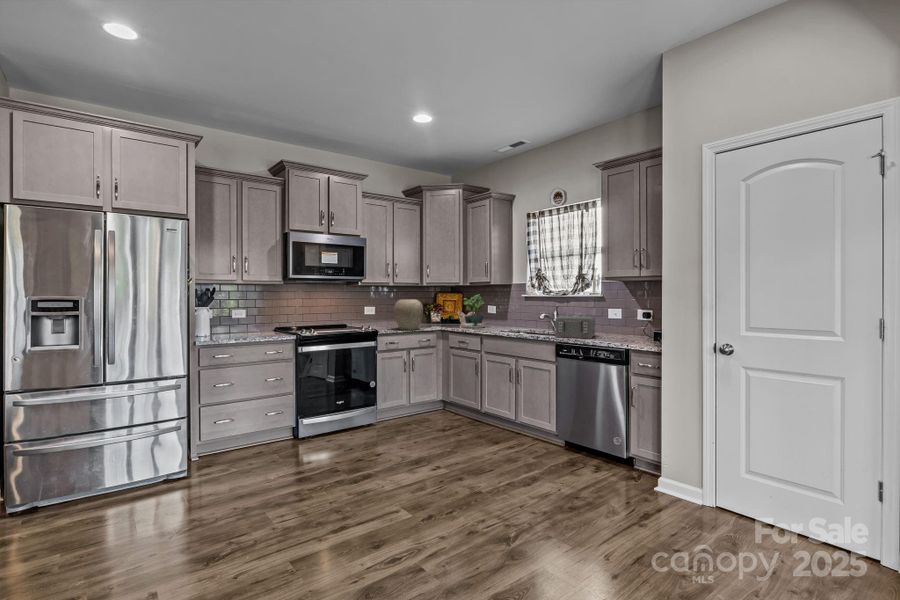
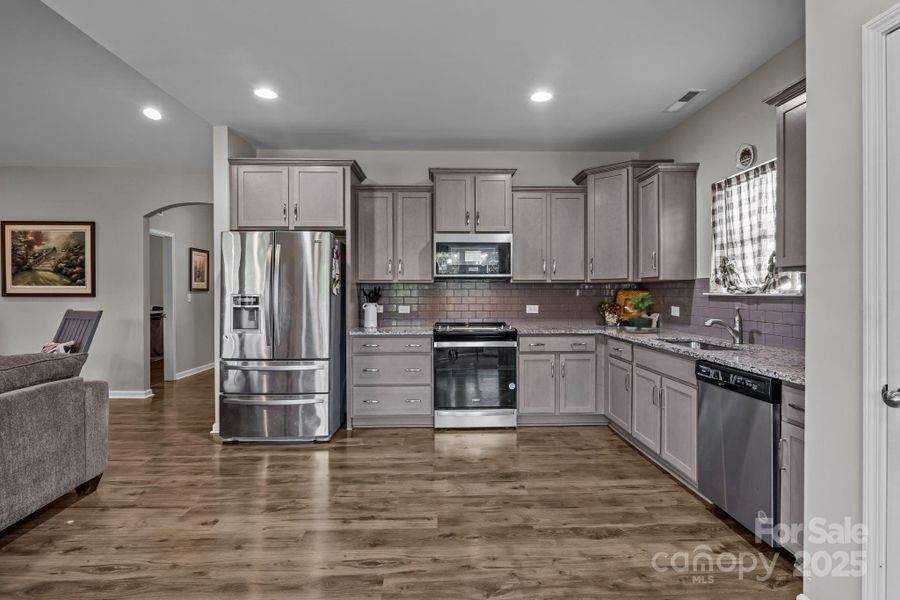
vase: present [394,299,423,330] -> none [540,298,573,331]
toaster: present [555,314,595,339] -> none [707,320,788,357]

